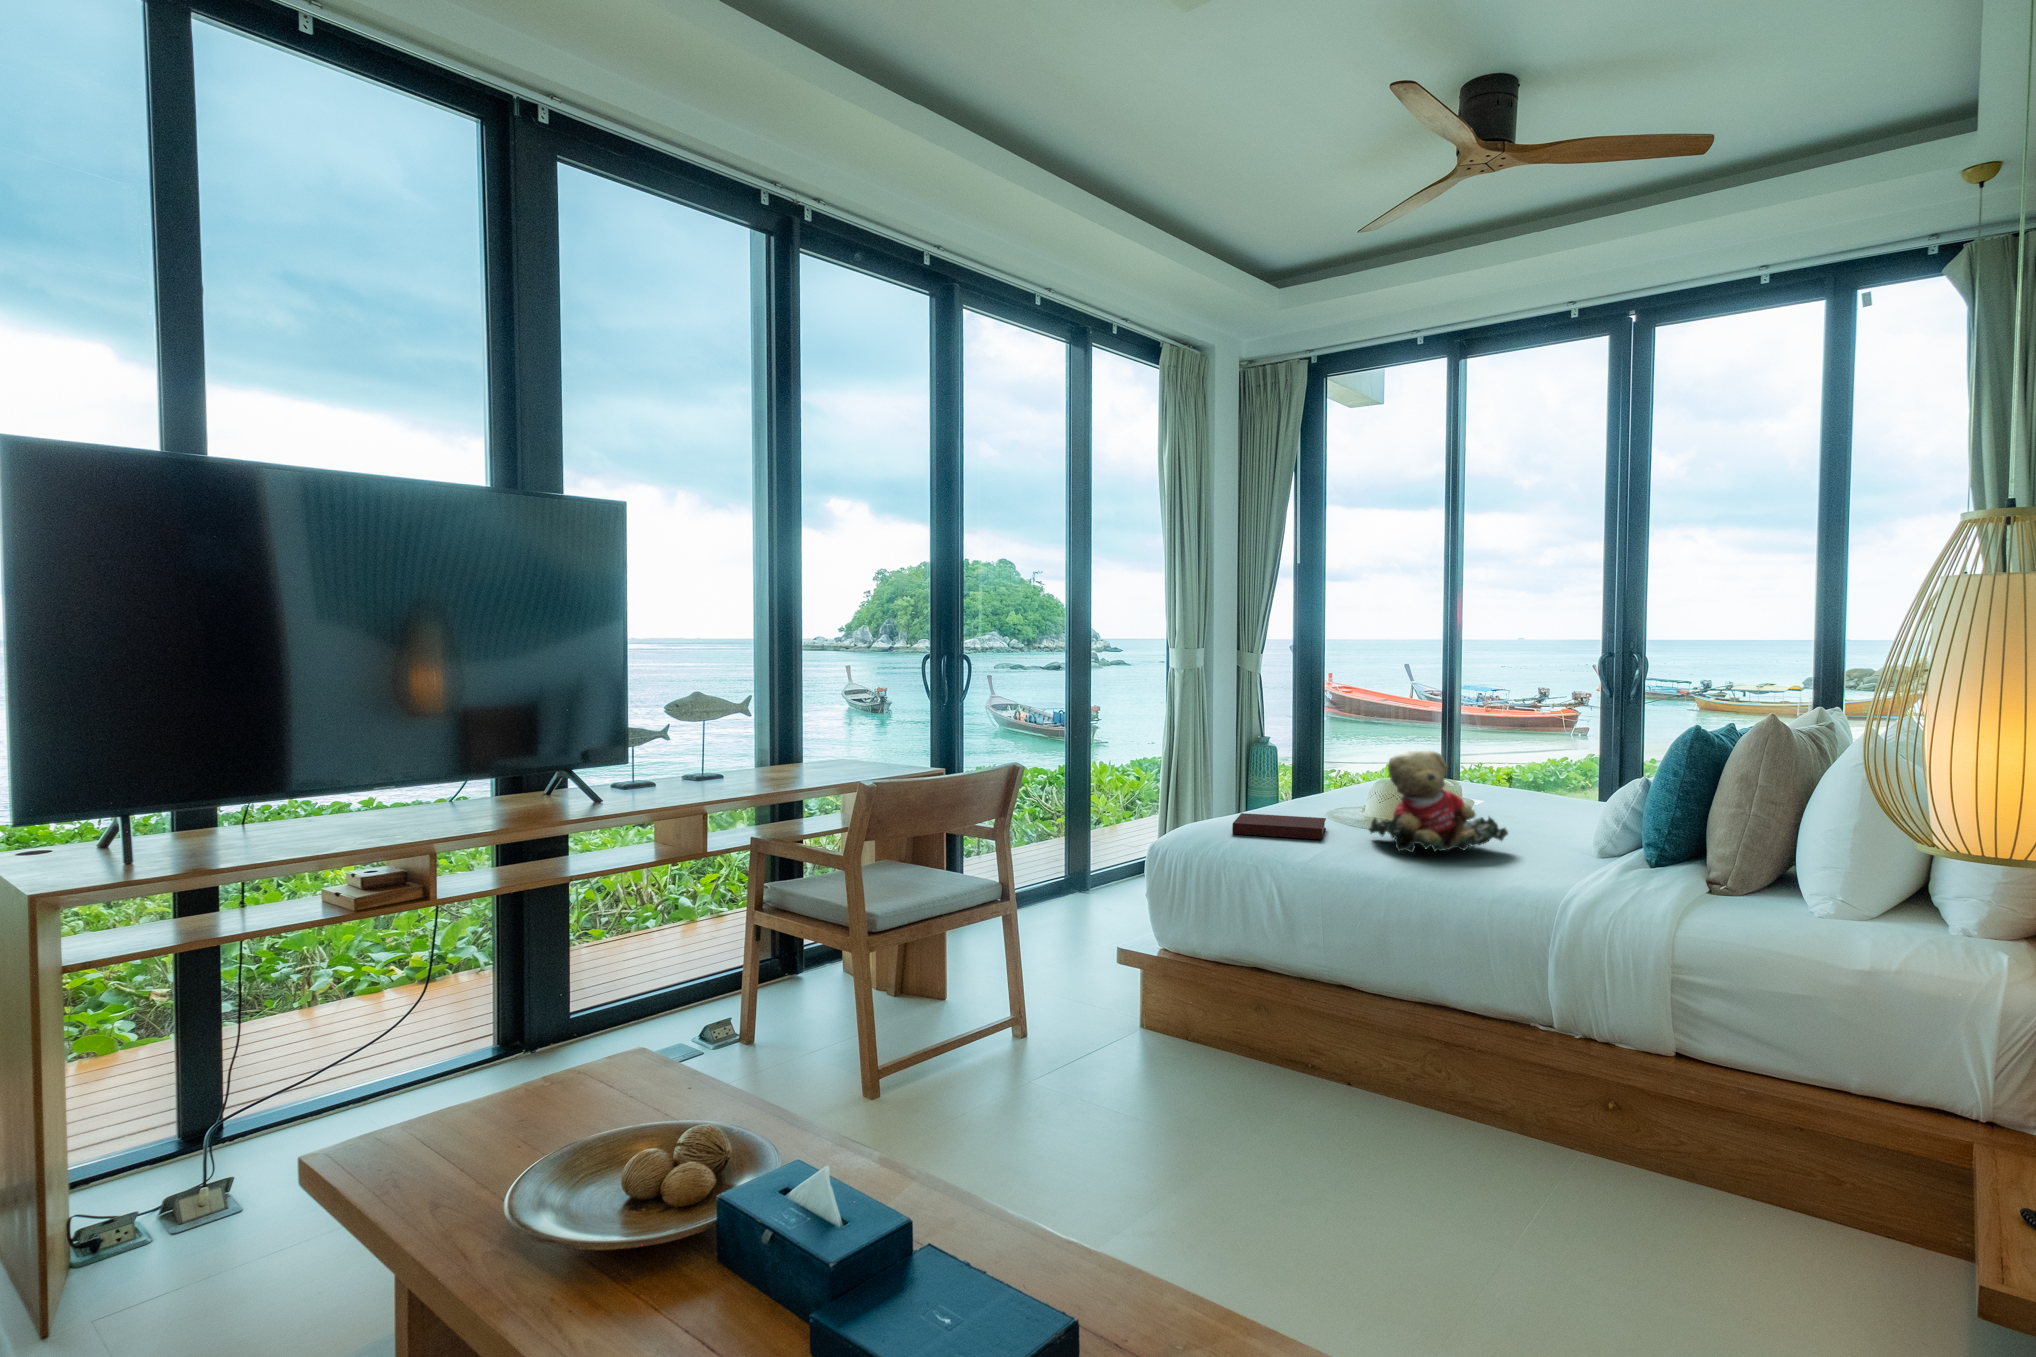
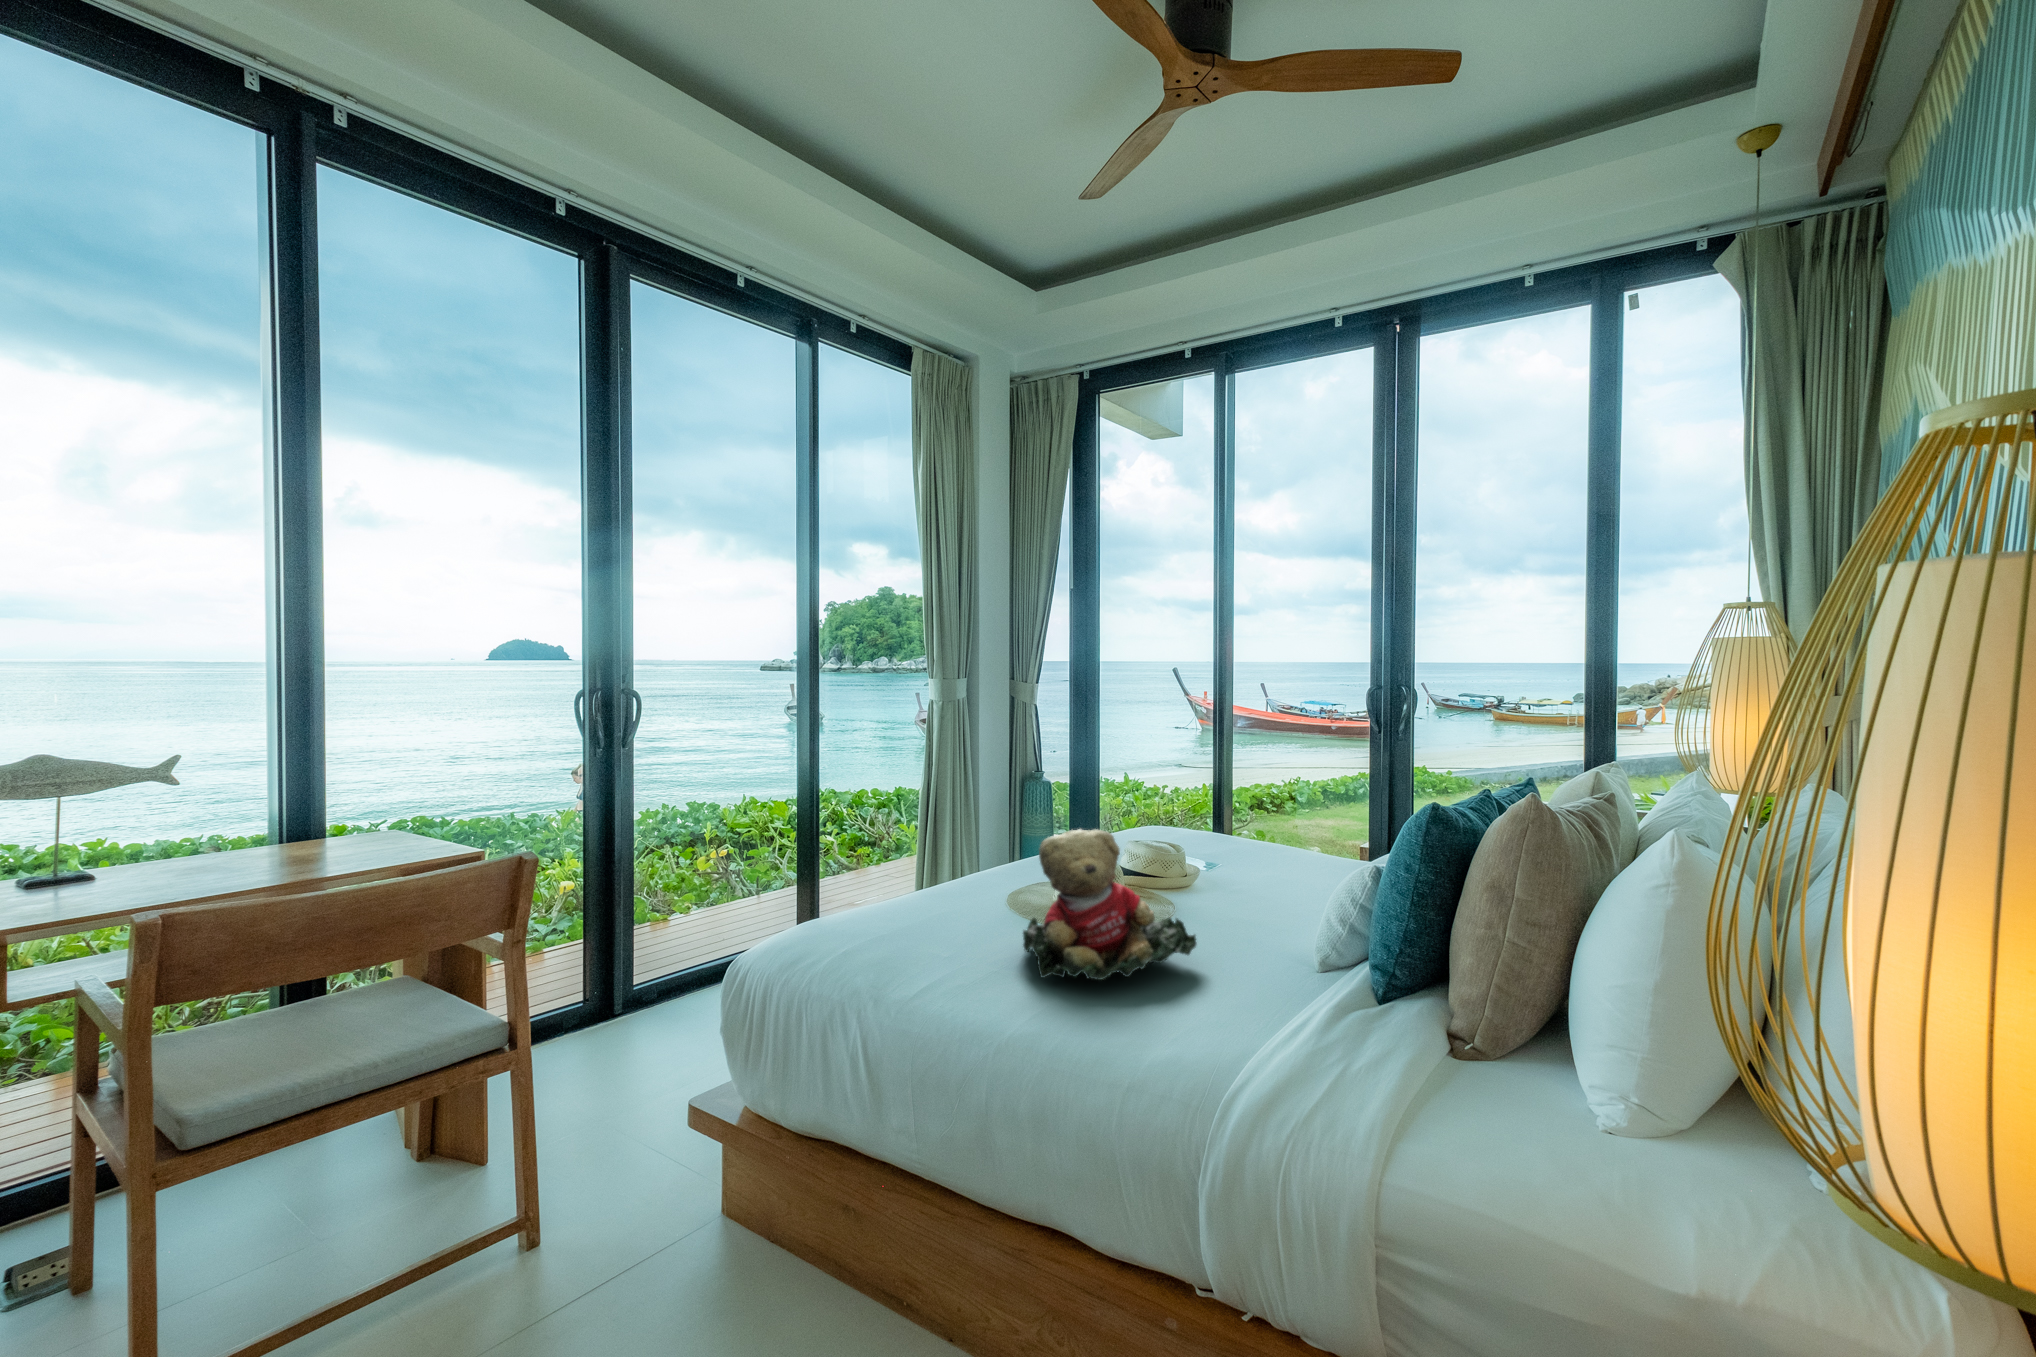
notebook: present [1232,813,1326,839] -> none [846,905,984,951]

